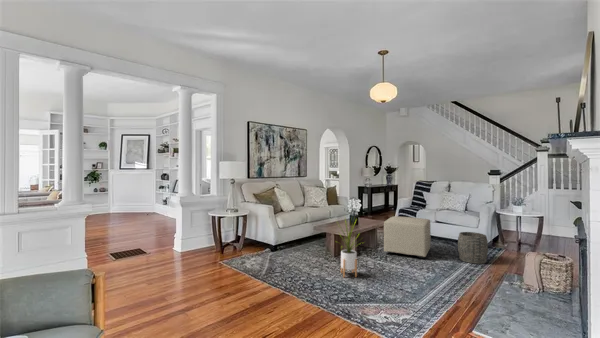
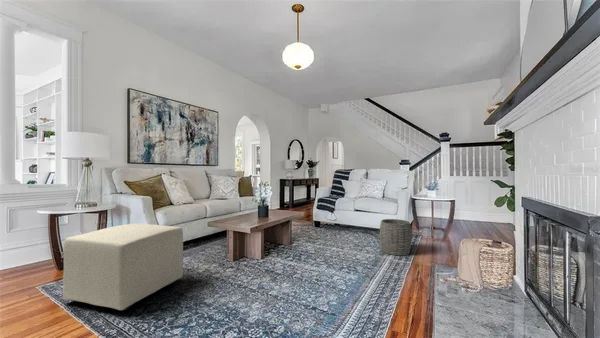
ottoman: present [384,216,431,258] -> present [63,224,183,310]
house plant: present [341,219,357,277] -> none [214,200,267,295]

